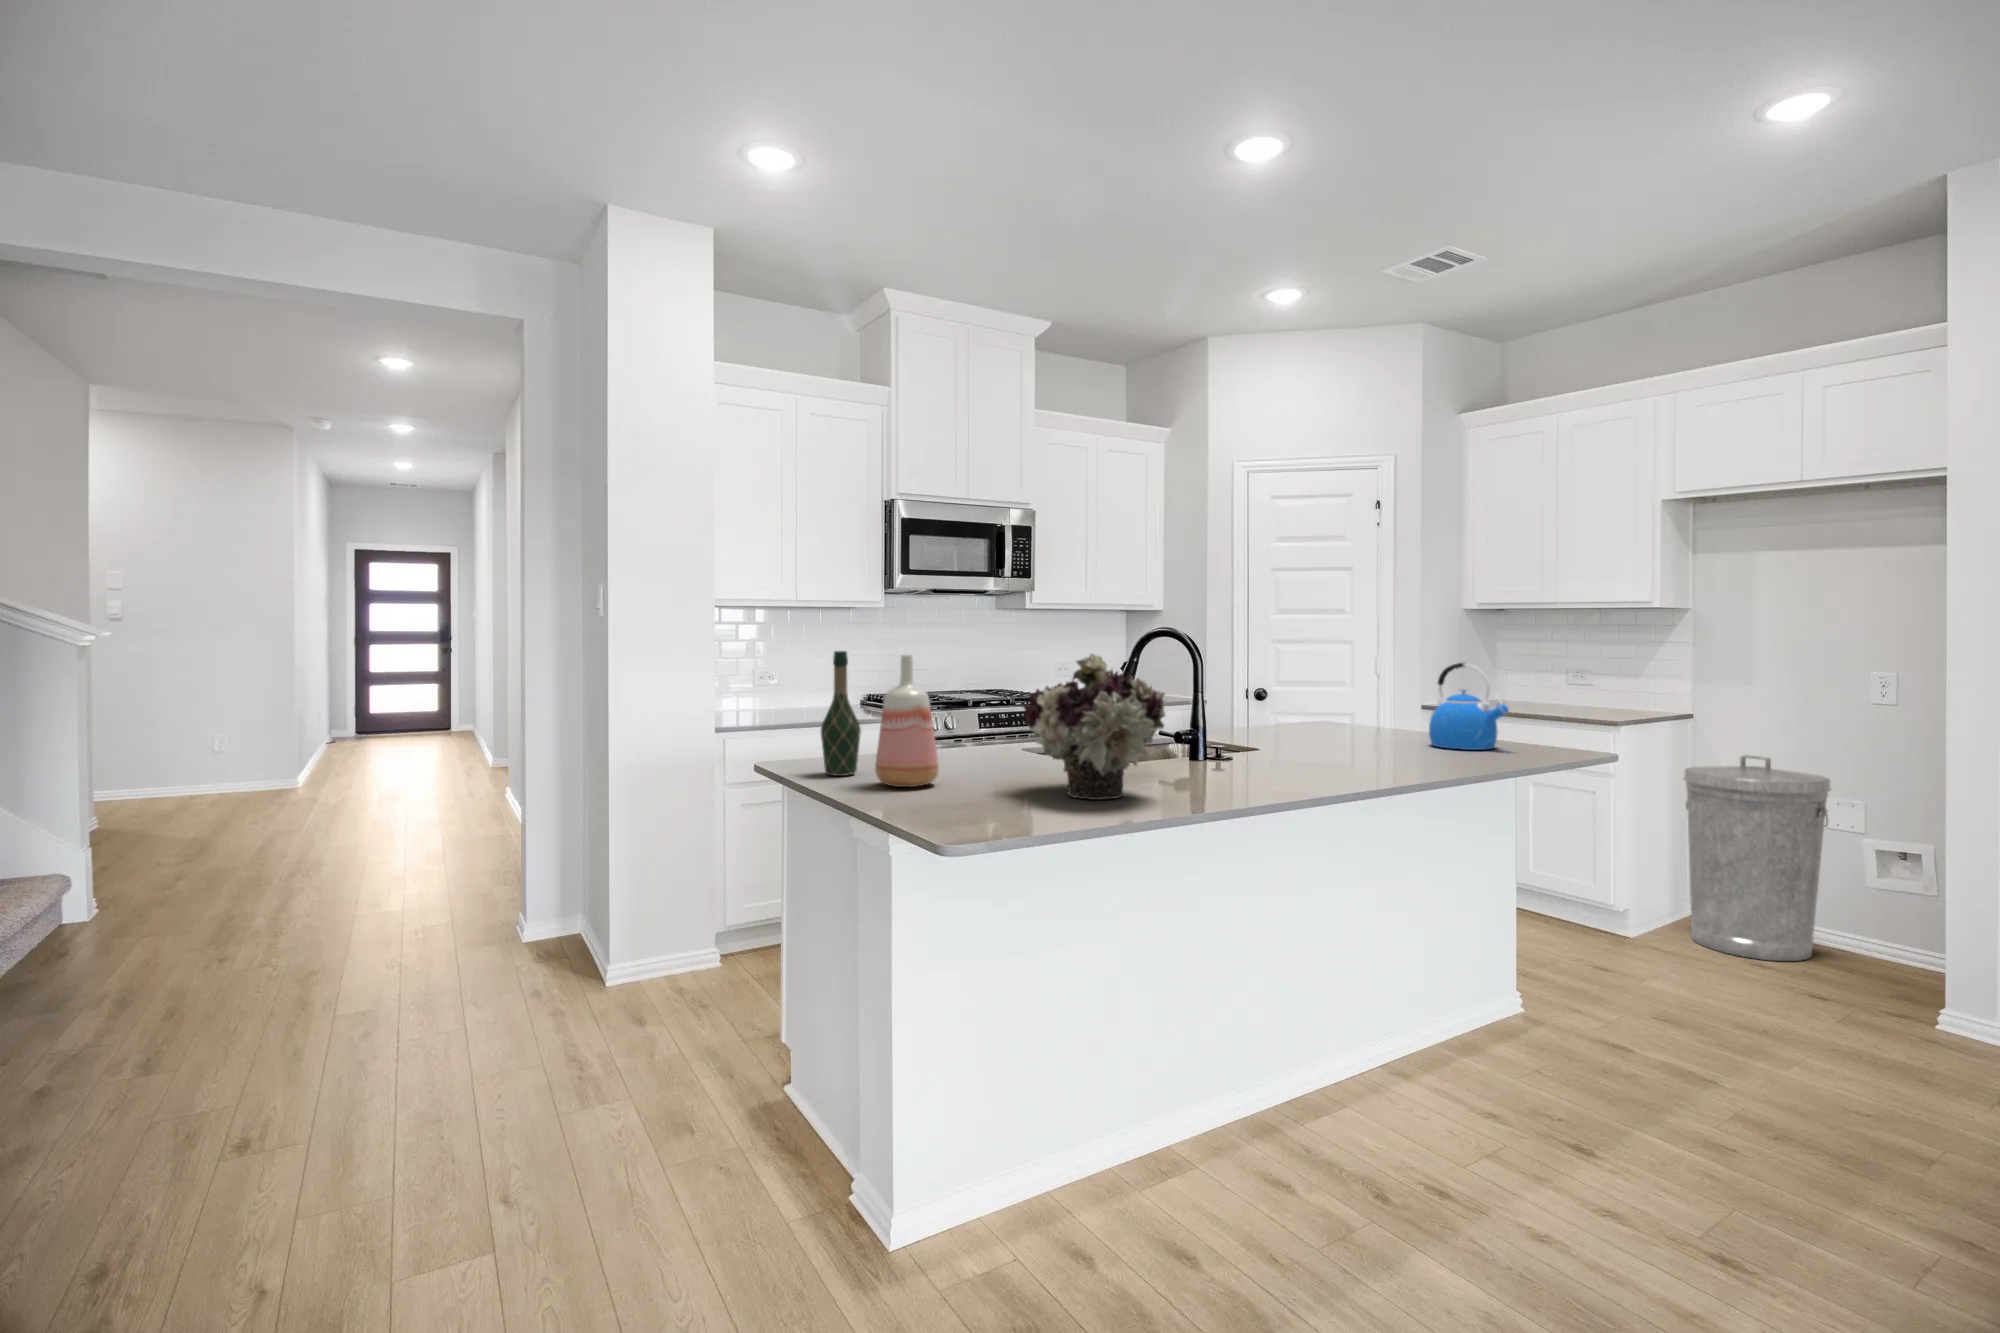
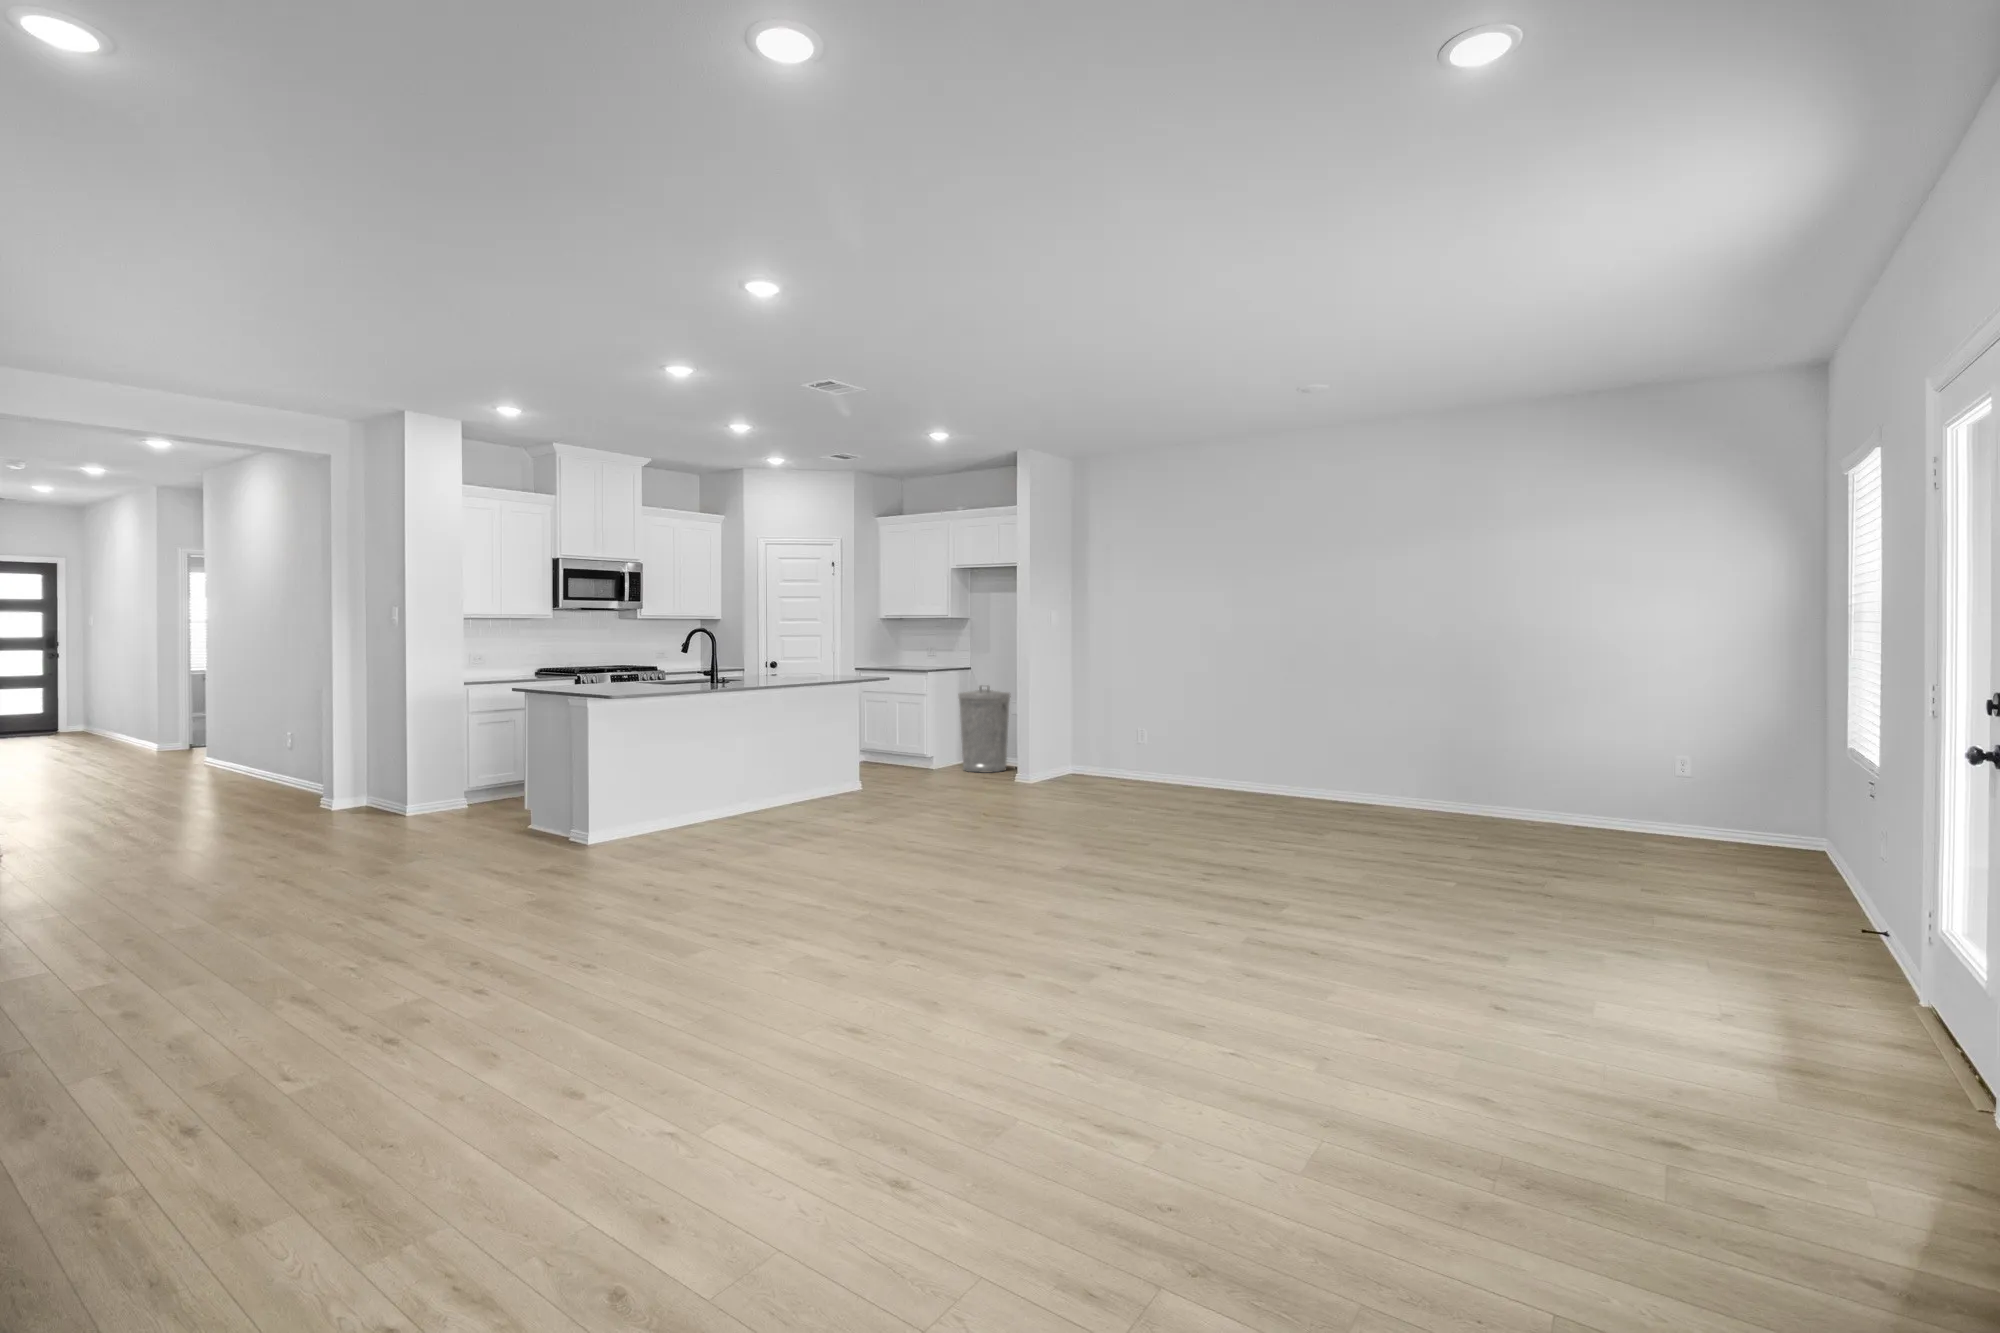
wine bottle: present [821,651,861,776] -> none [561,636,578,685]
flower arrangement: present [1023,654,1165,800] -> none [647,635,701,686]
vase: present [875,655,939,787] -> none [588,637,614,686]
kettle: present [1429,663,1509,750] -> none [820,641,848,676]

